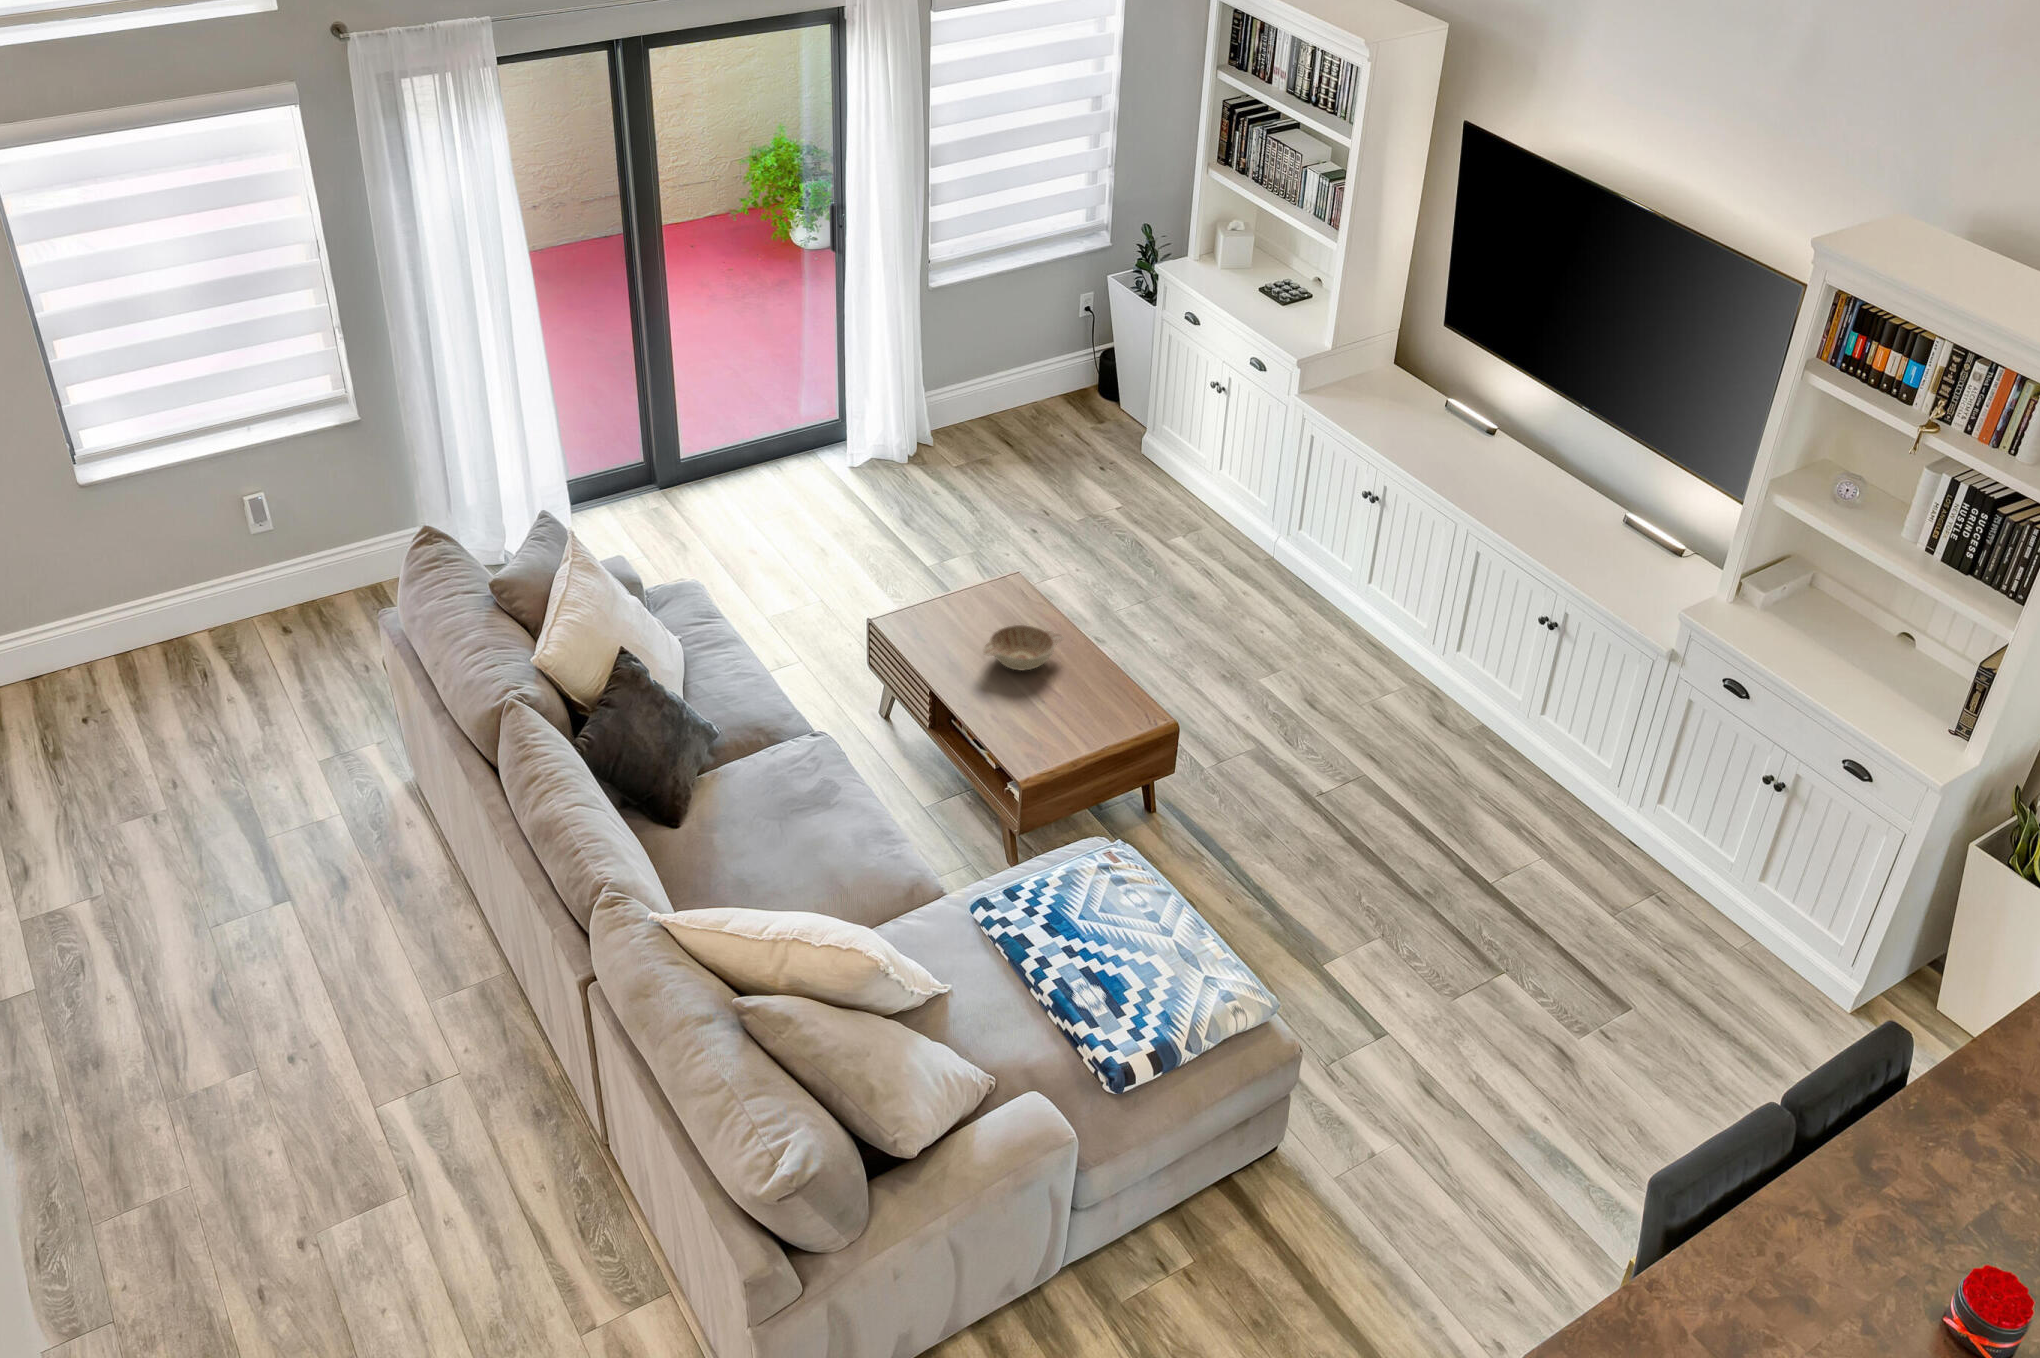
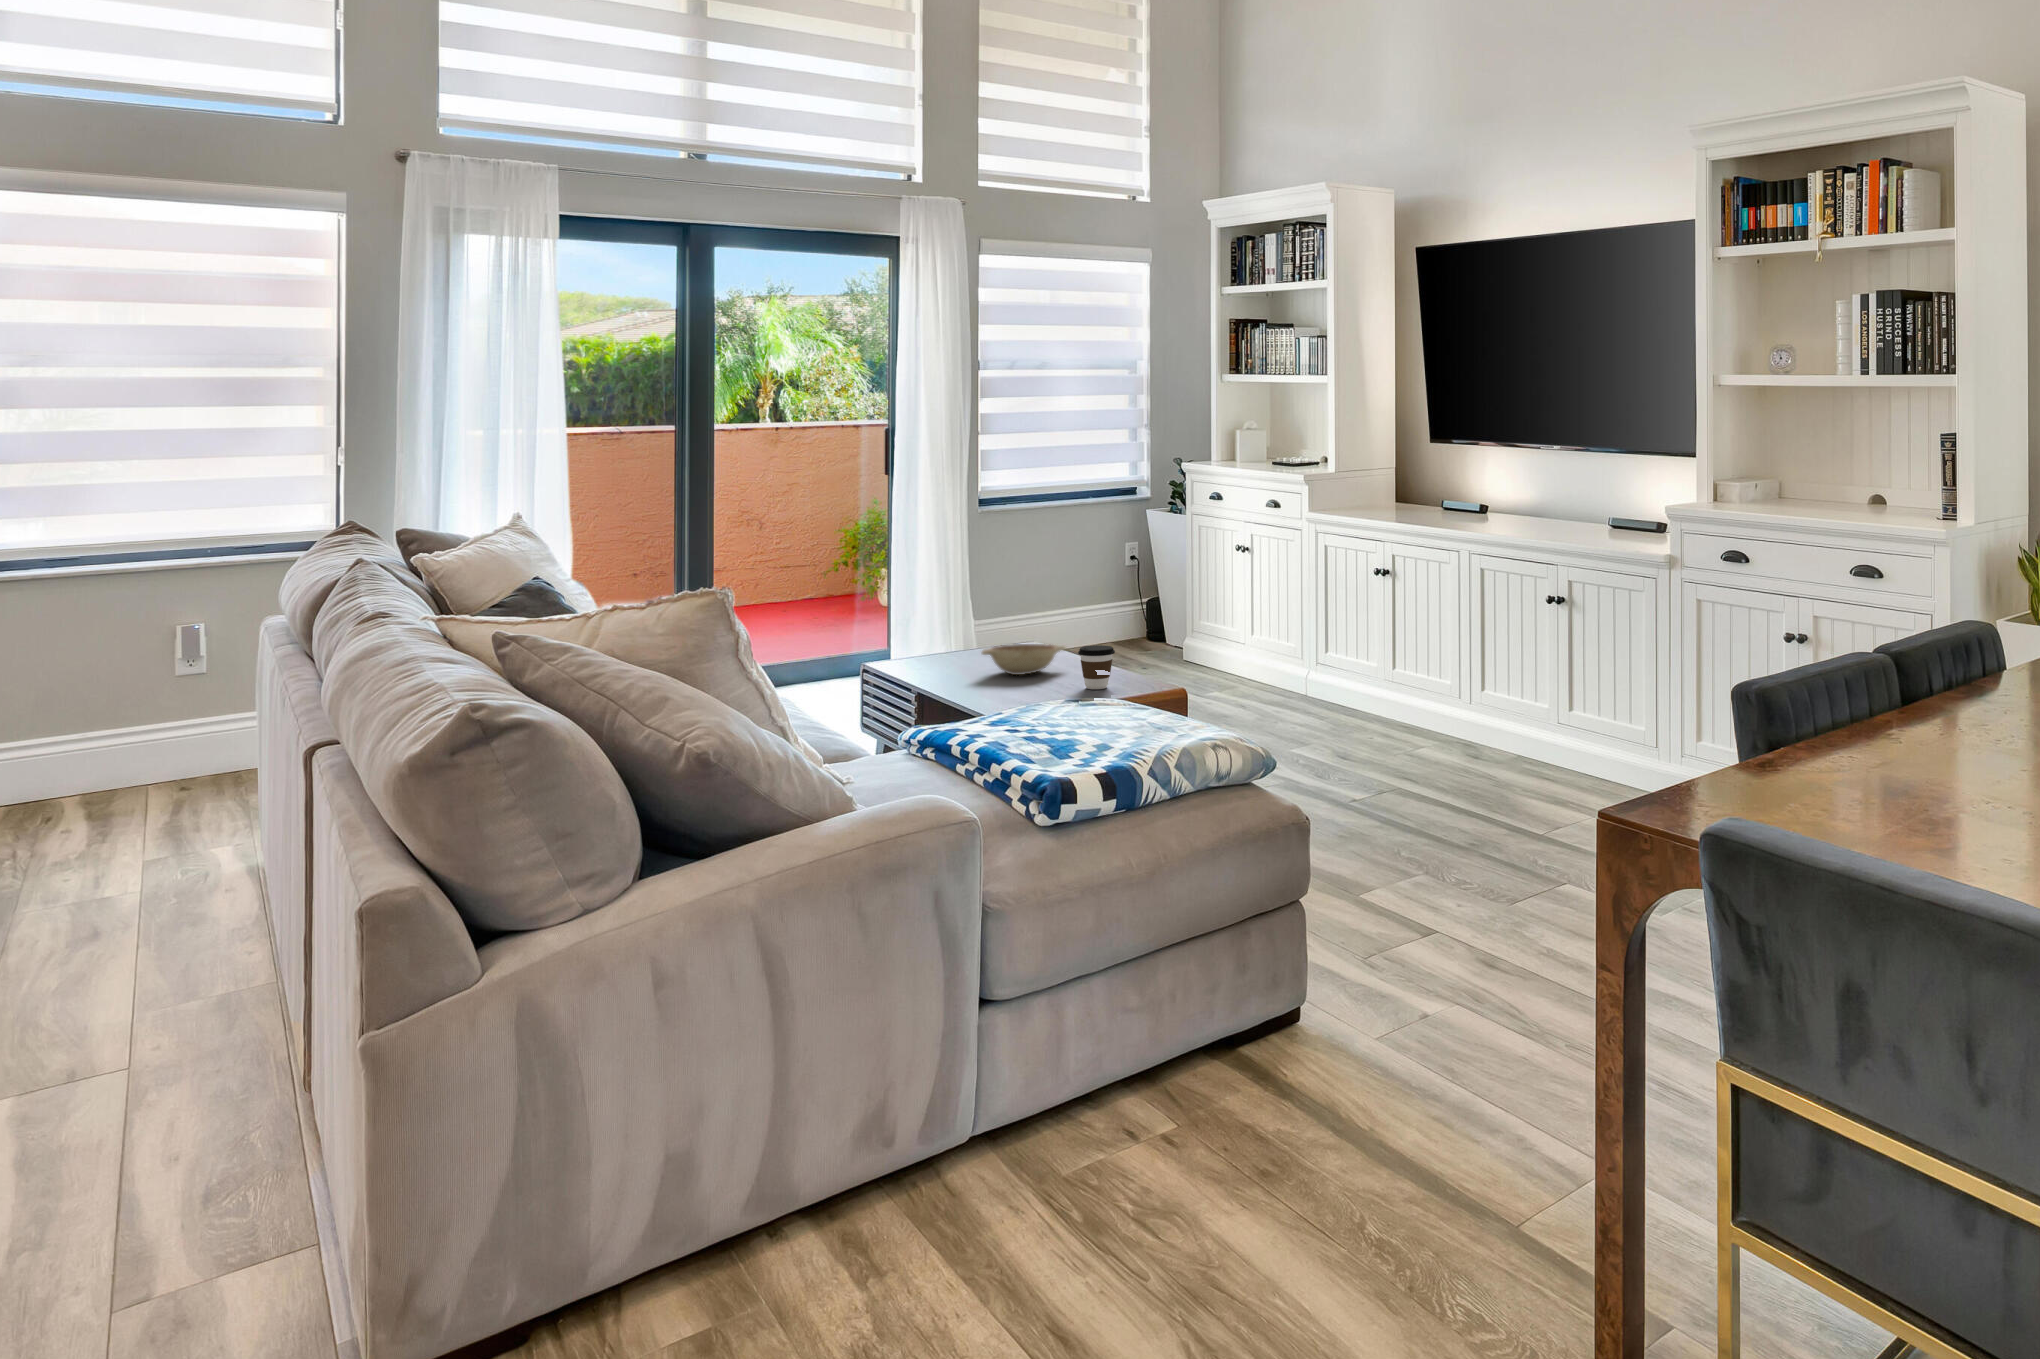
coffee cup: none [1083,670,1118,716] -> present [1078,645,1115,689]

